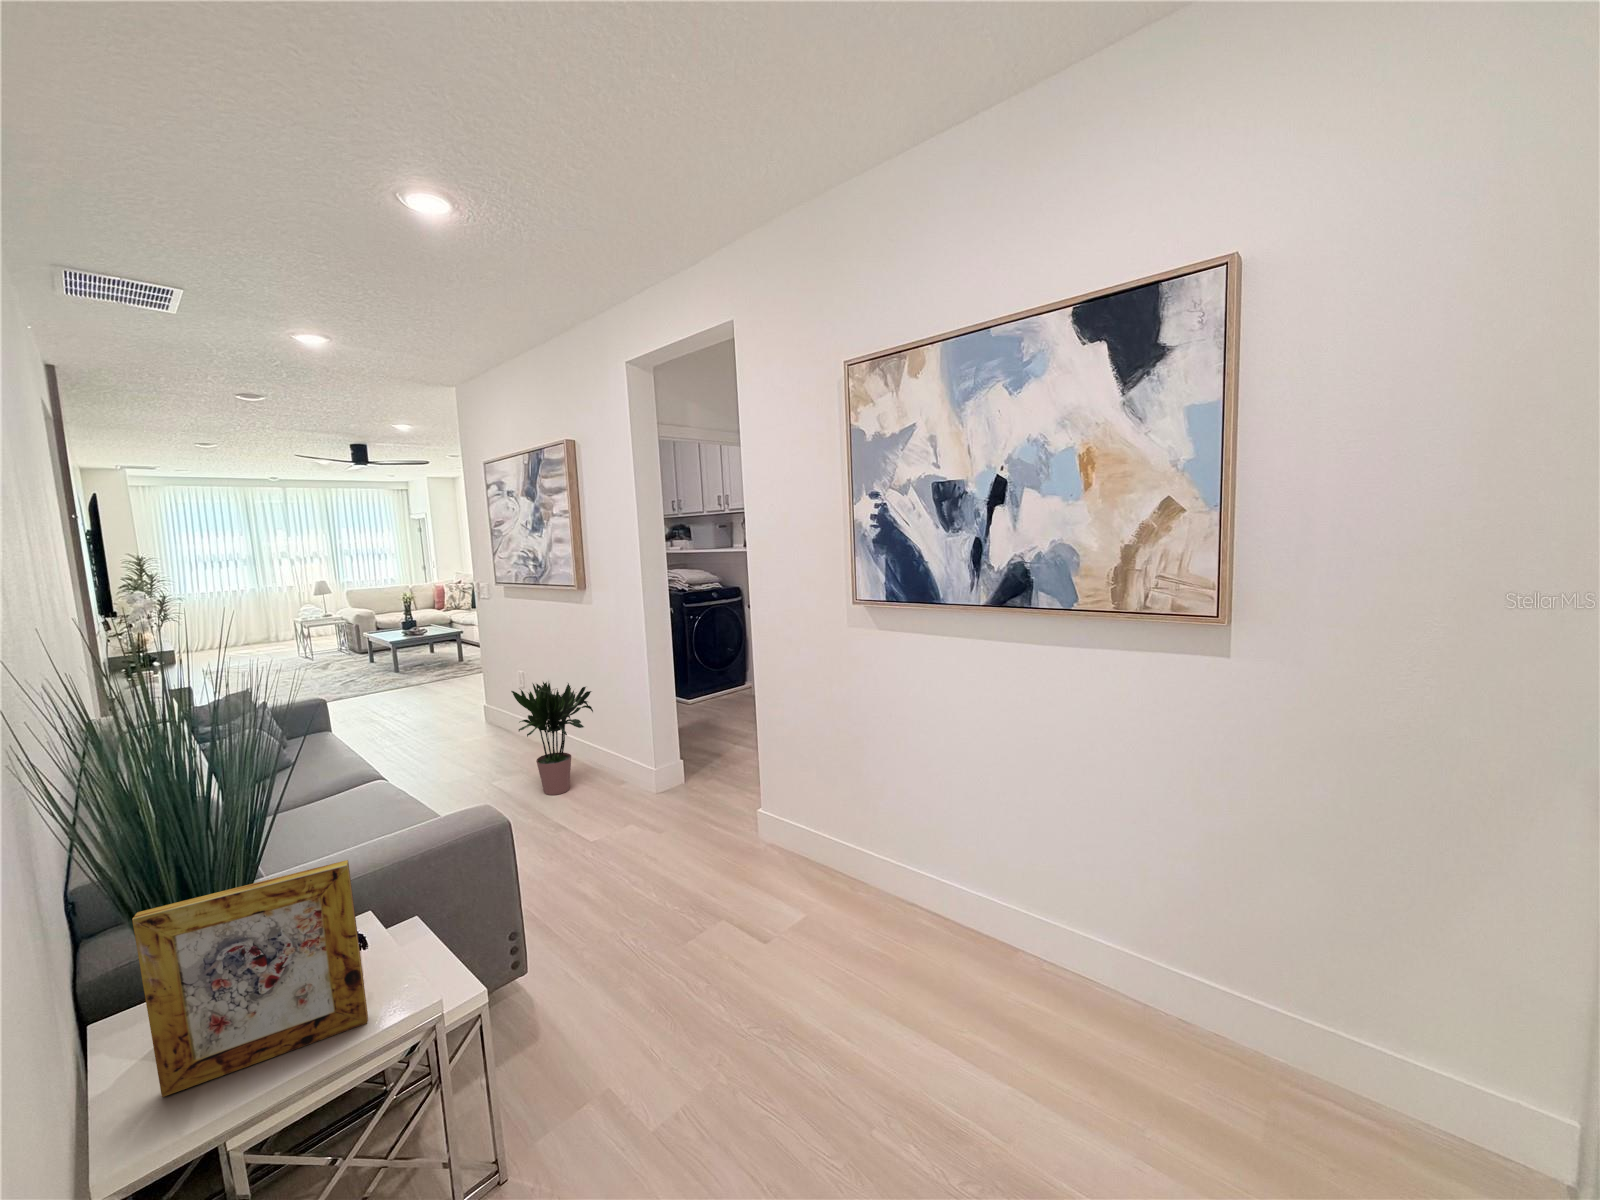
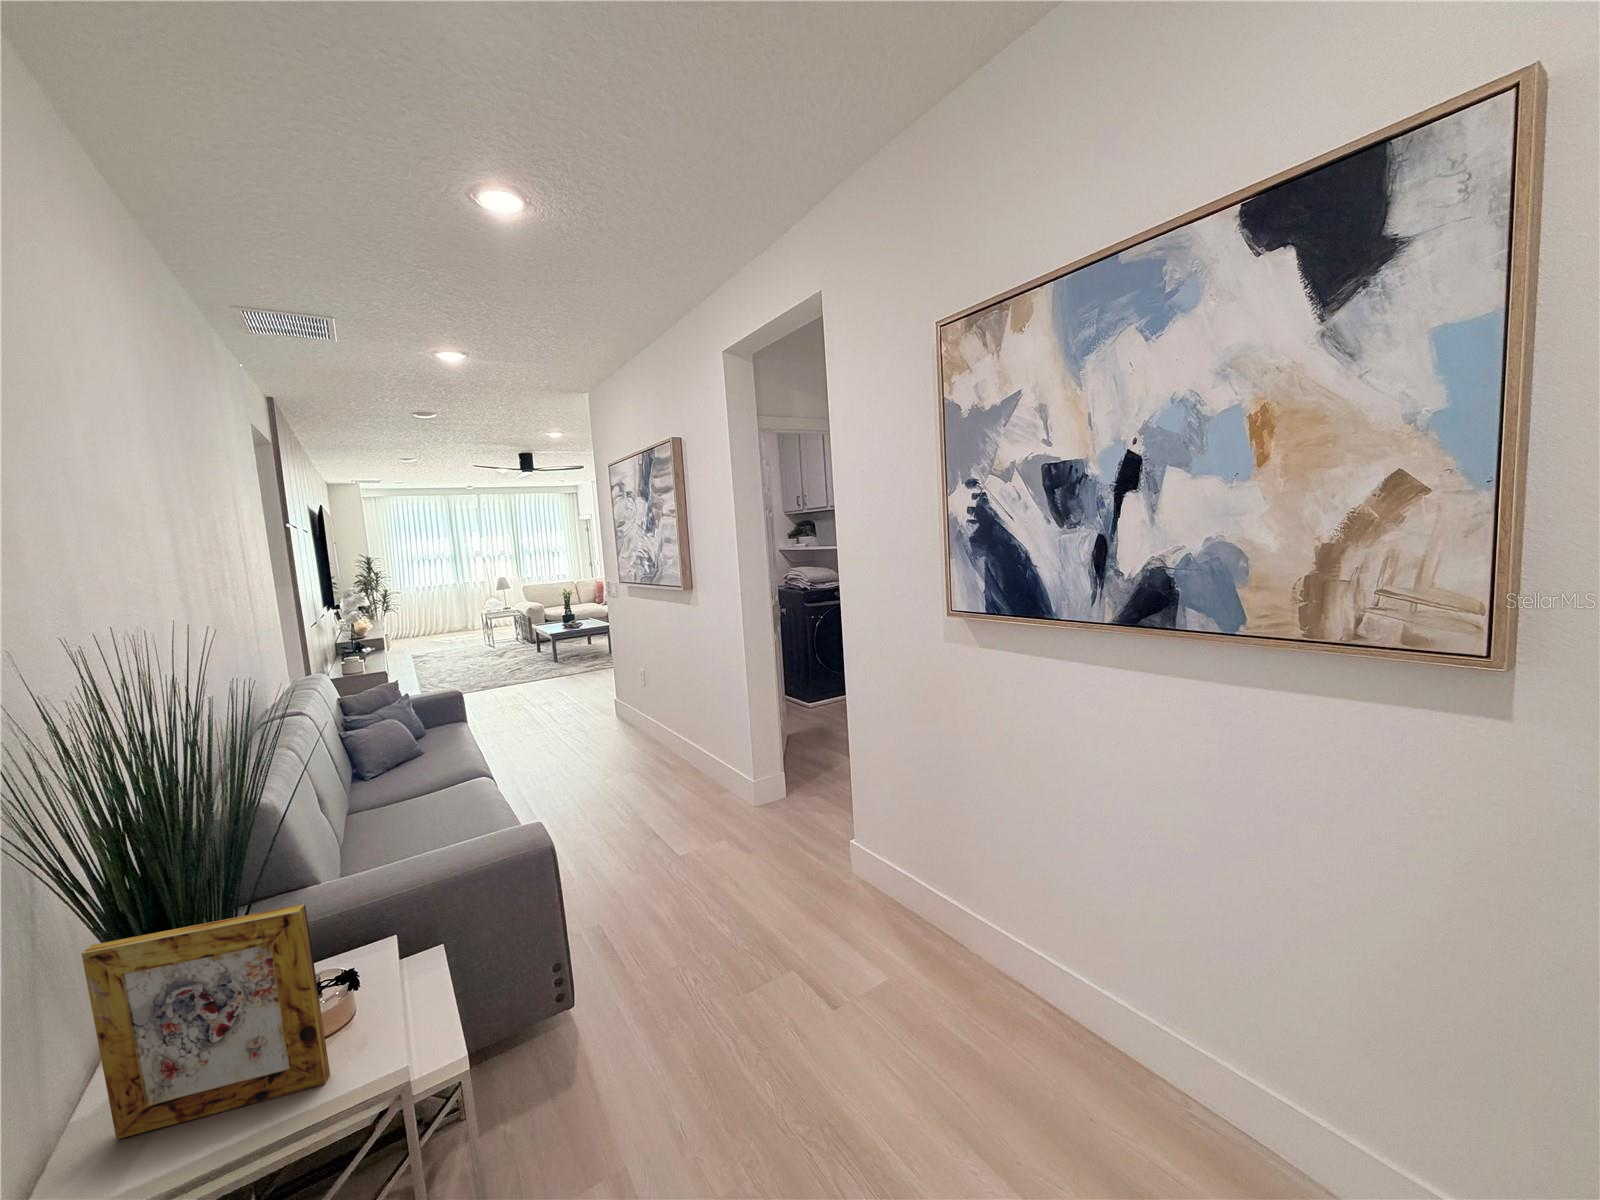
potted plant: present [511,682,593,795] -> none [615,676,703,800]

